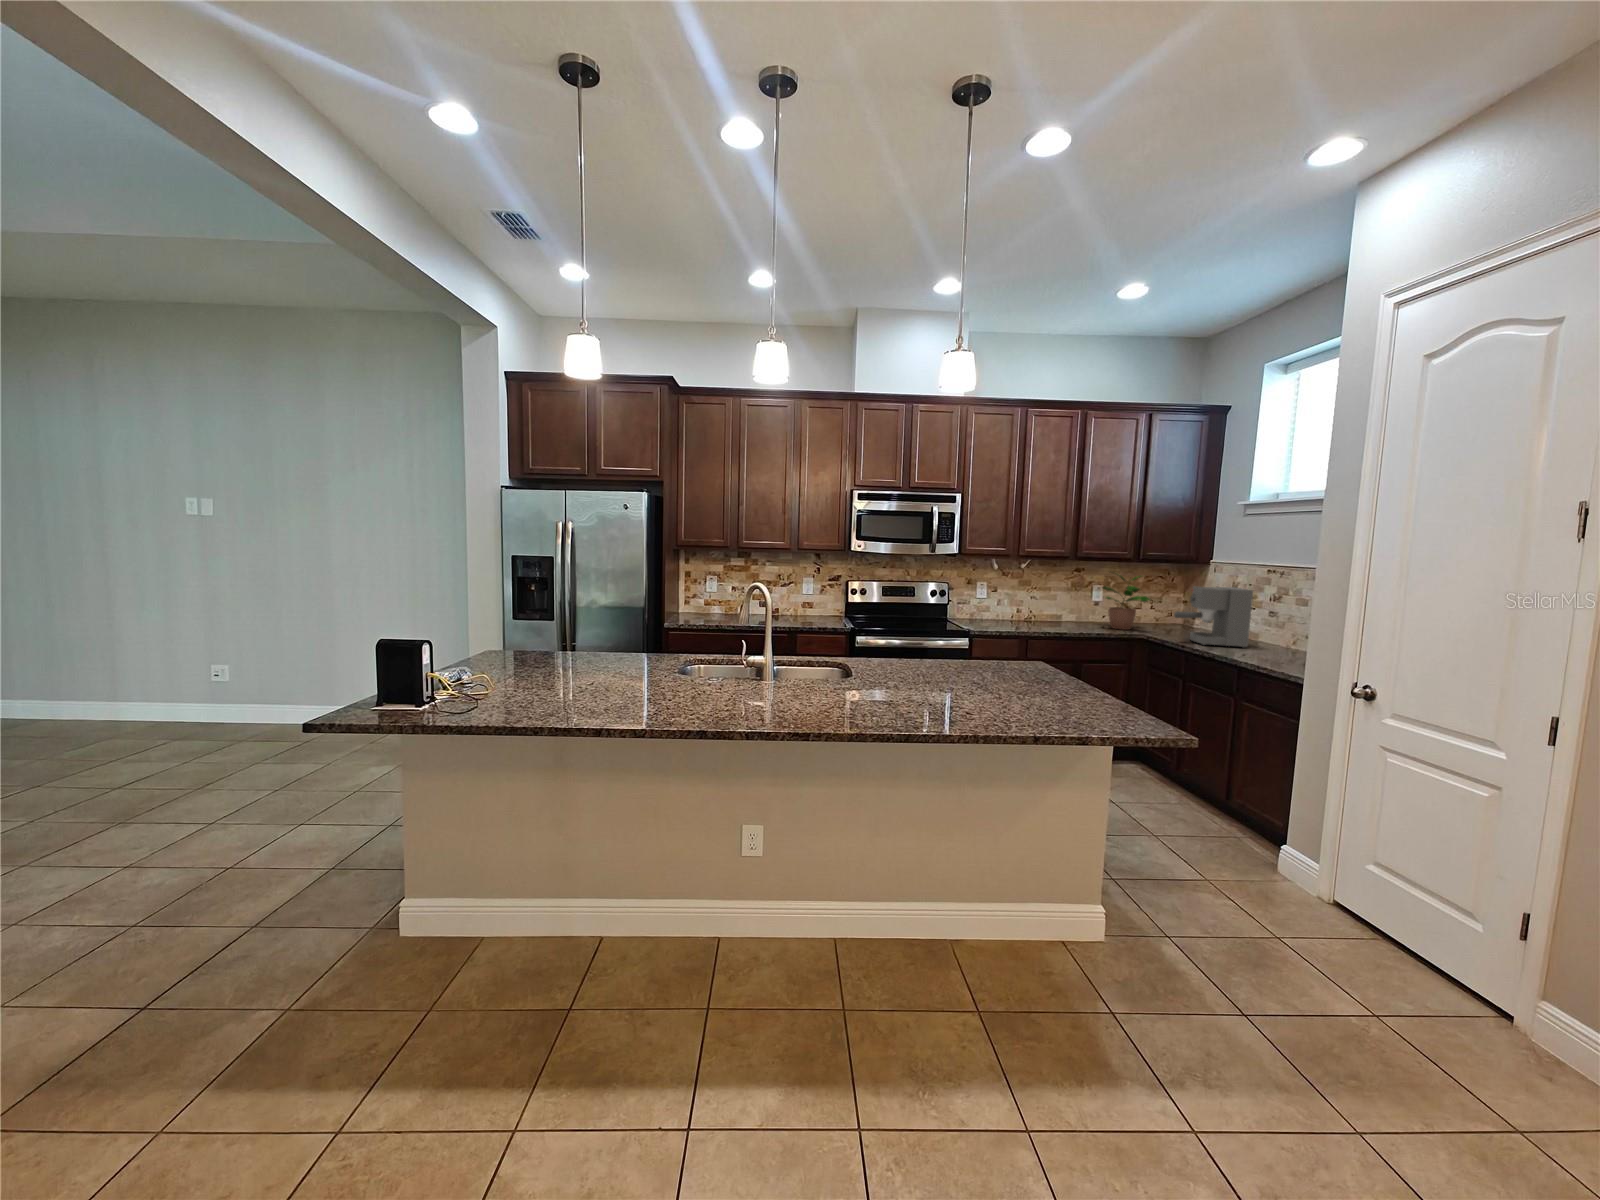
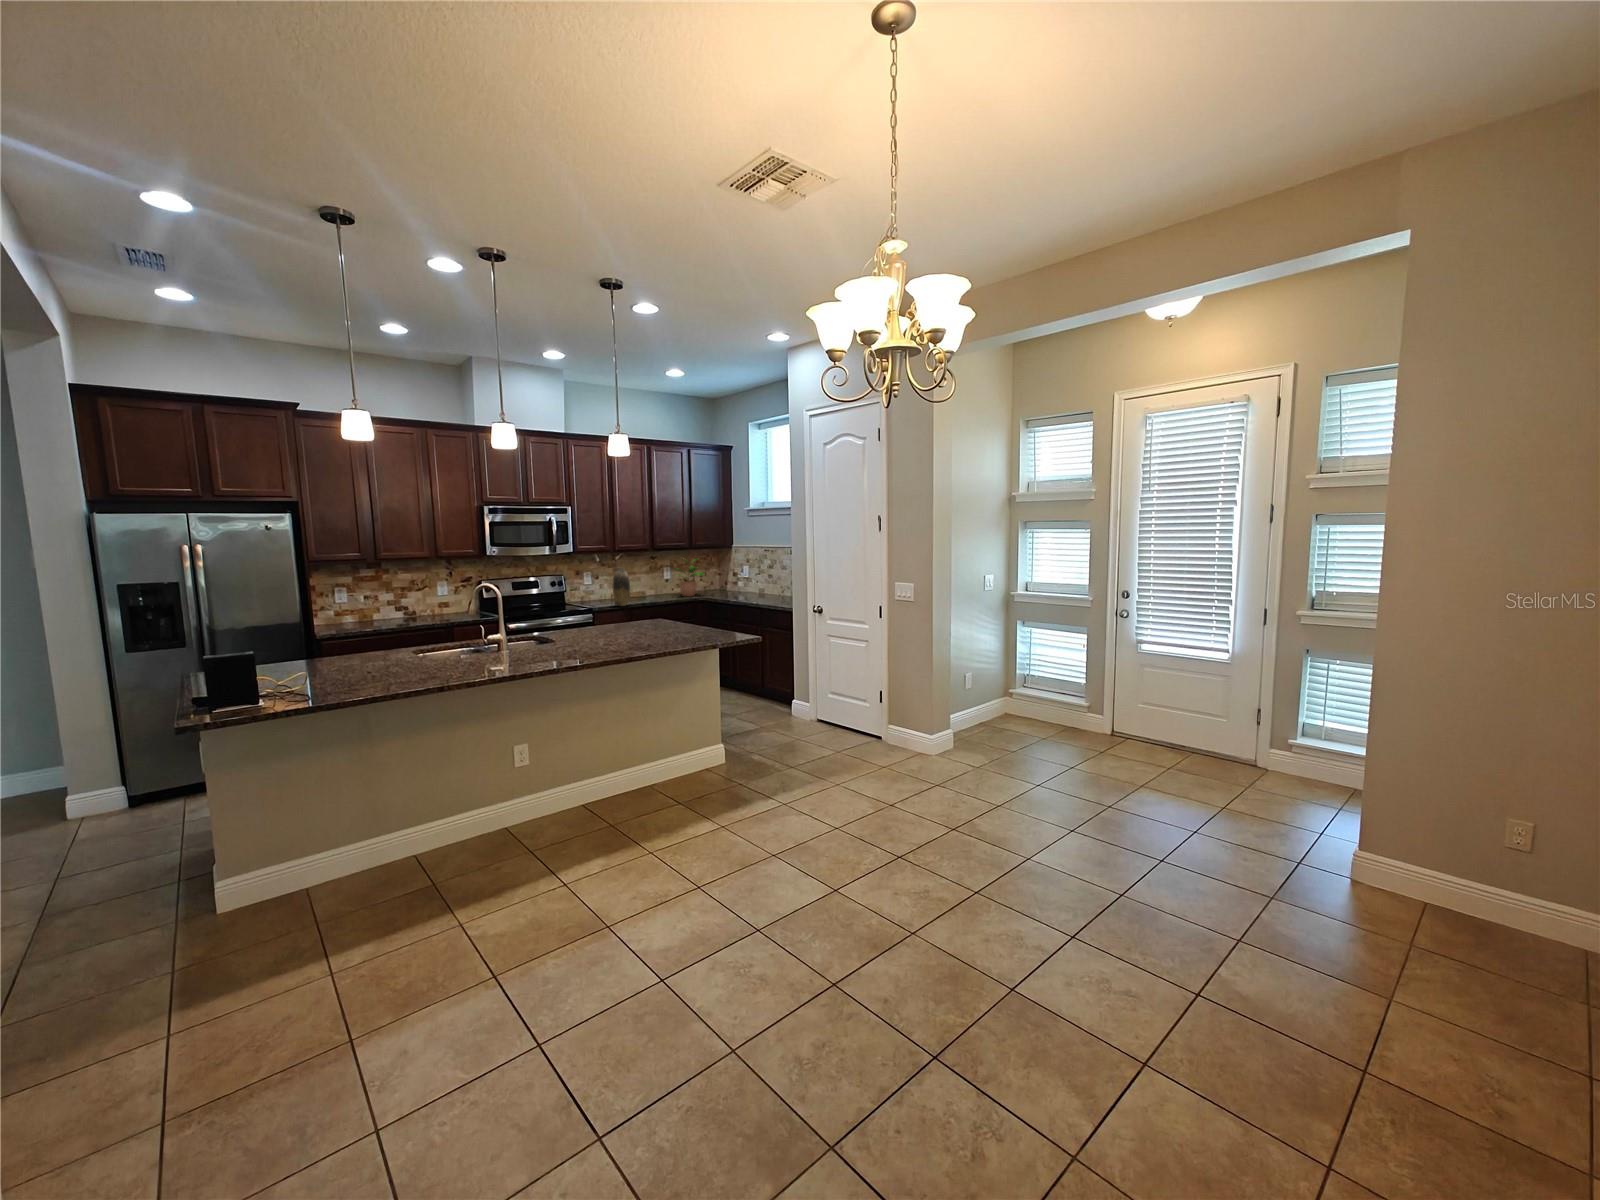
vase: none [1001,579,1026,632] -> present [613,568,630,606]
coffee maker: present [1174,586,1253,648] -> none [721,562,761,599]

